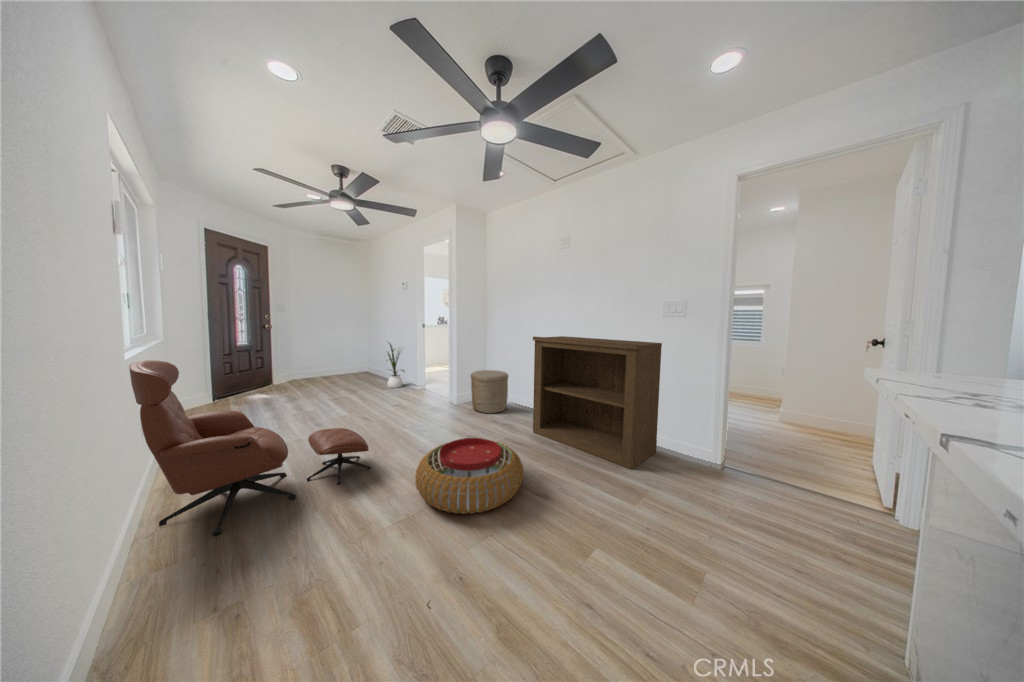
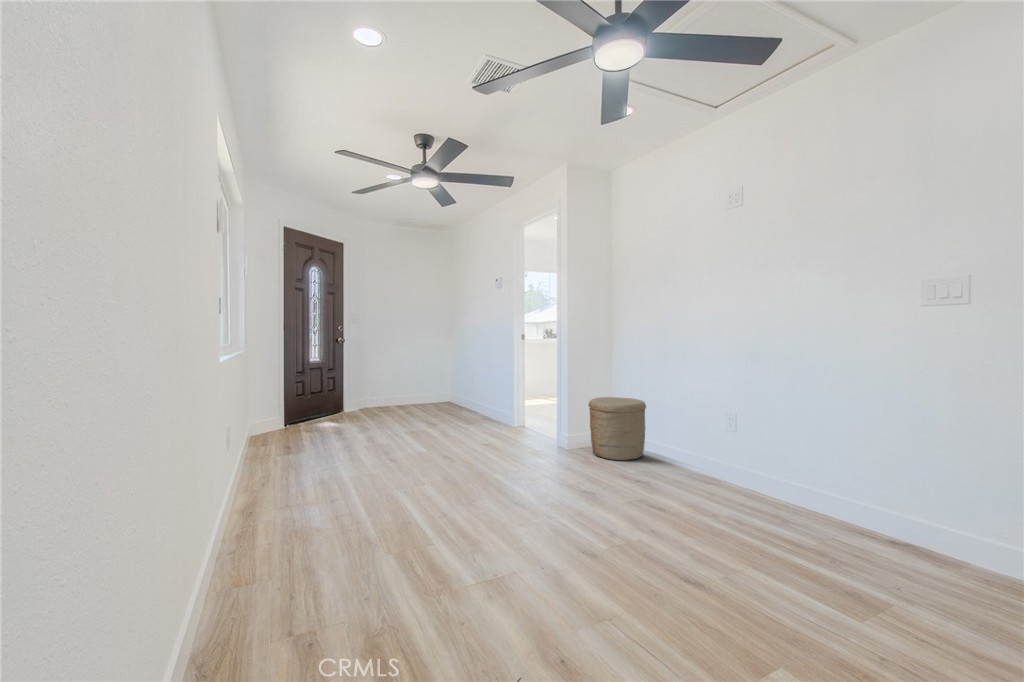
bookshelf: present [533,336,662,469] -> none [681,342,912,557]
house plant: present [388,343,404,388] -> none [472,357,502,422]
lounge chair: present [129,360,371,535] -> none [225,362,454,560]
pouf: present [415,438,523,514] -> none [509,481,663,581]

